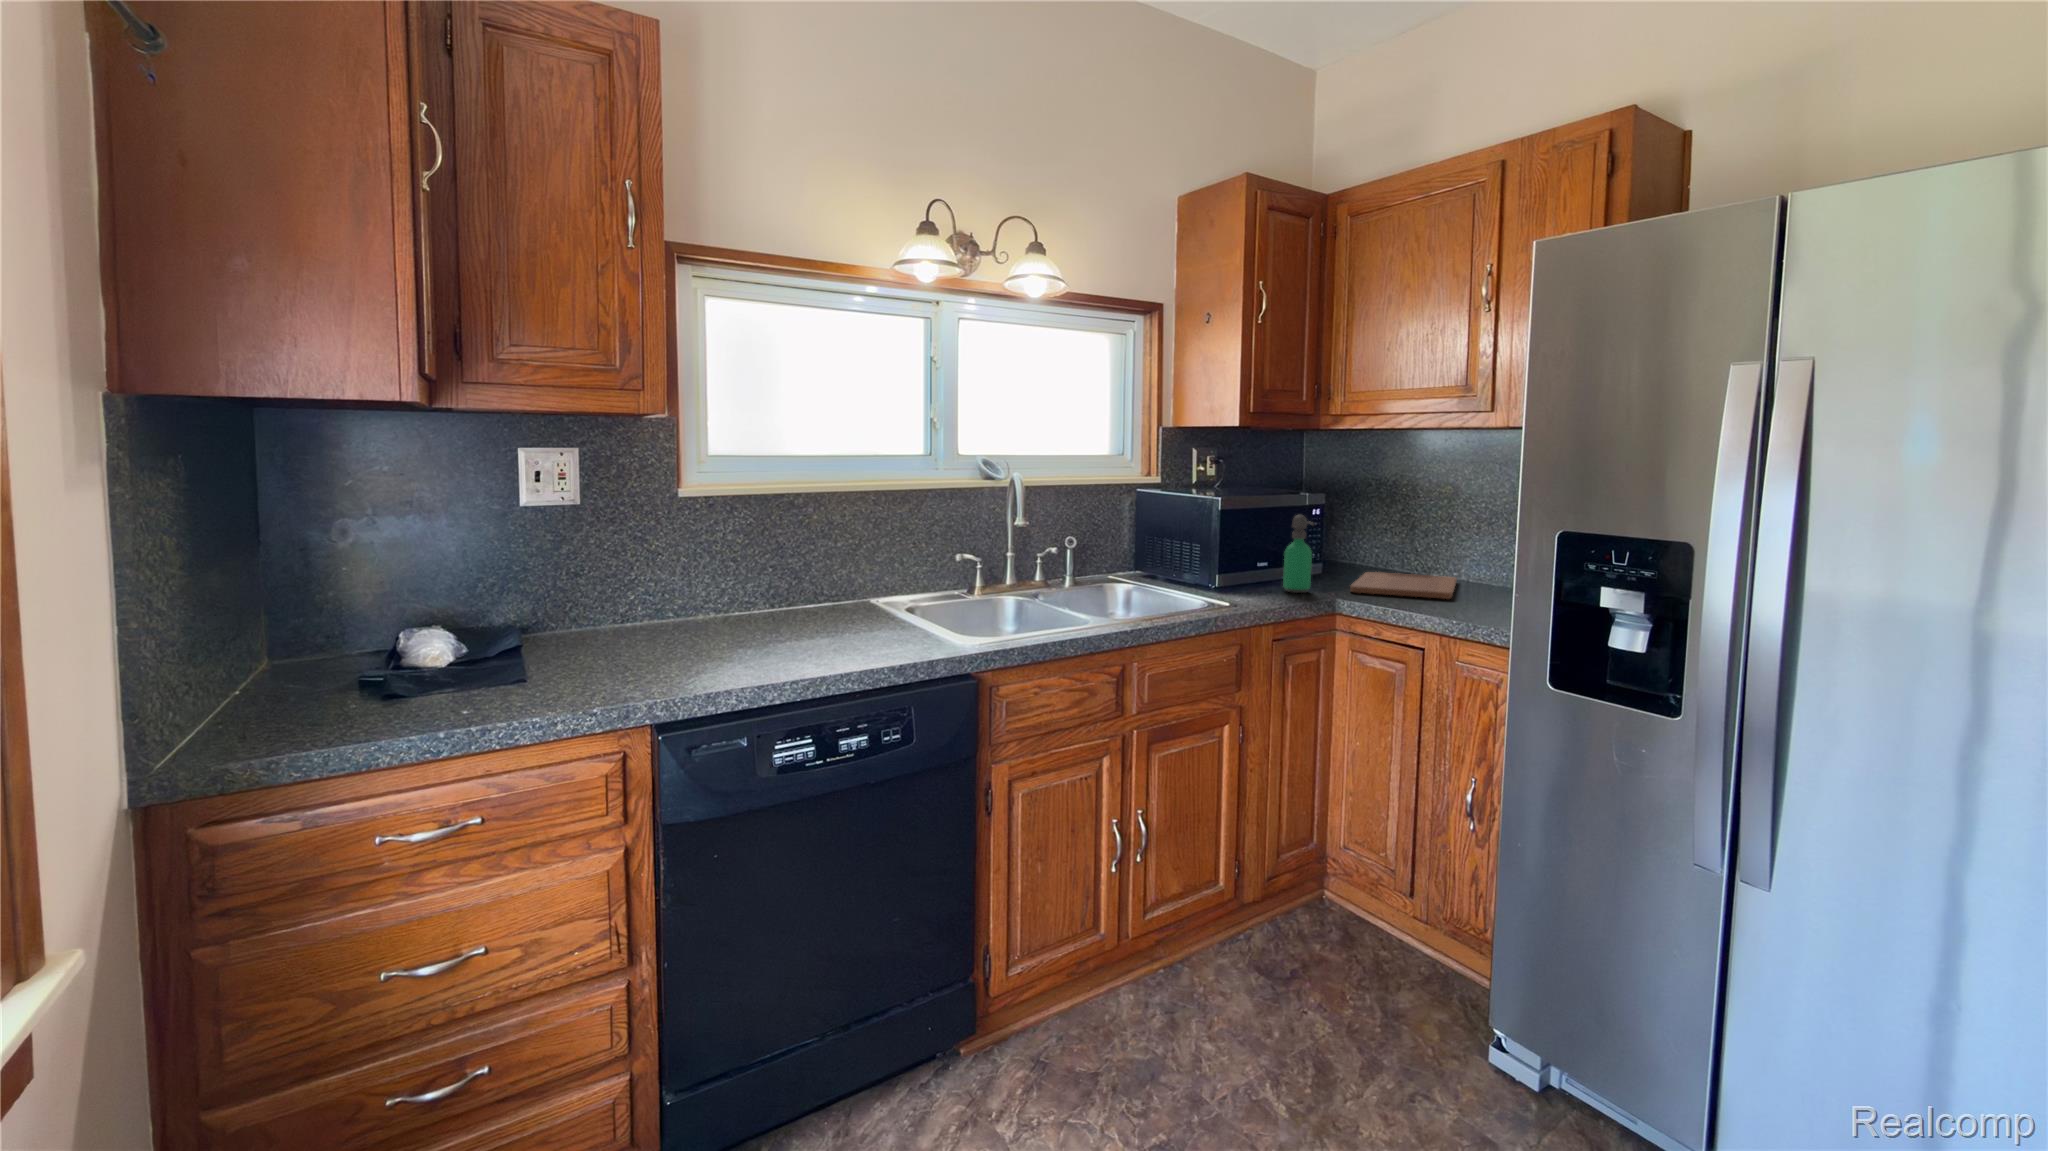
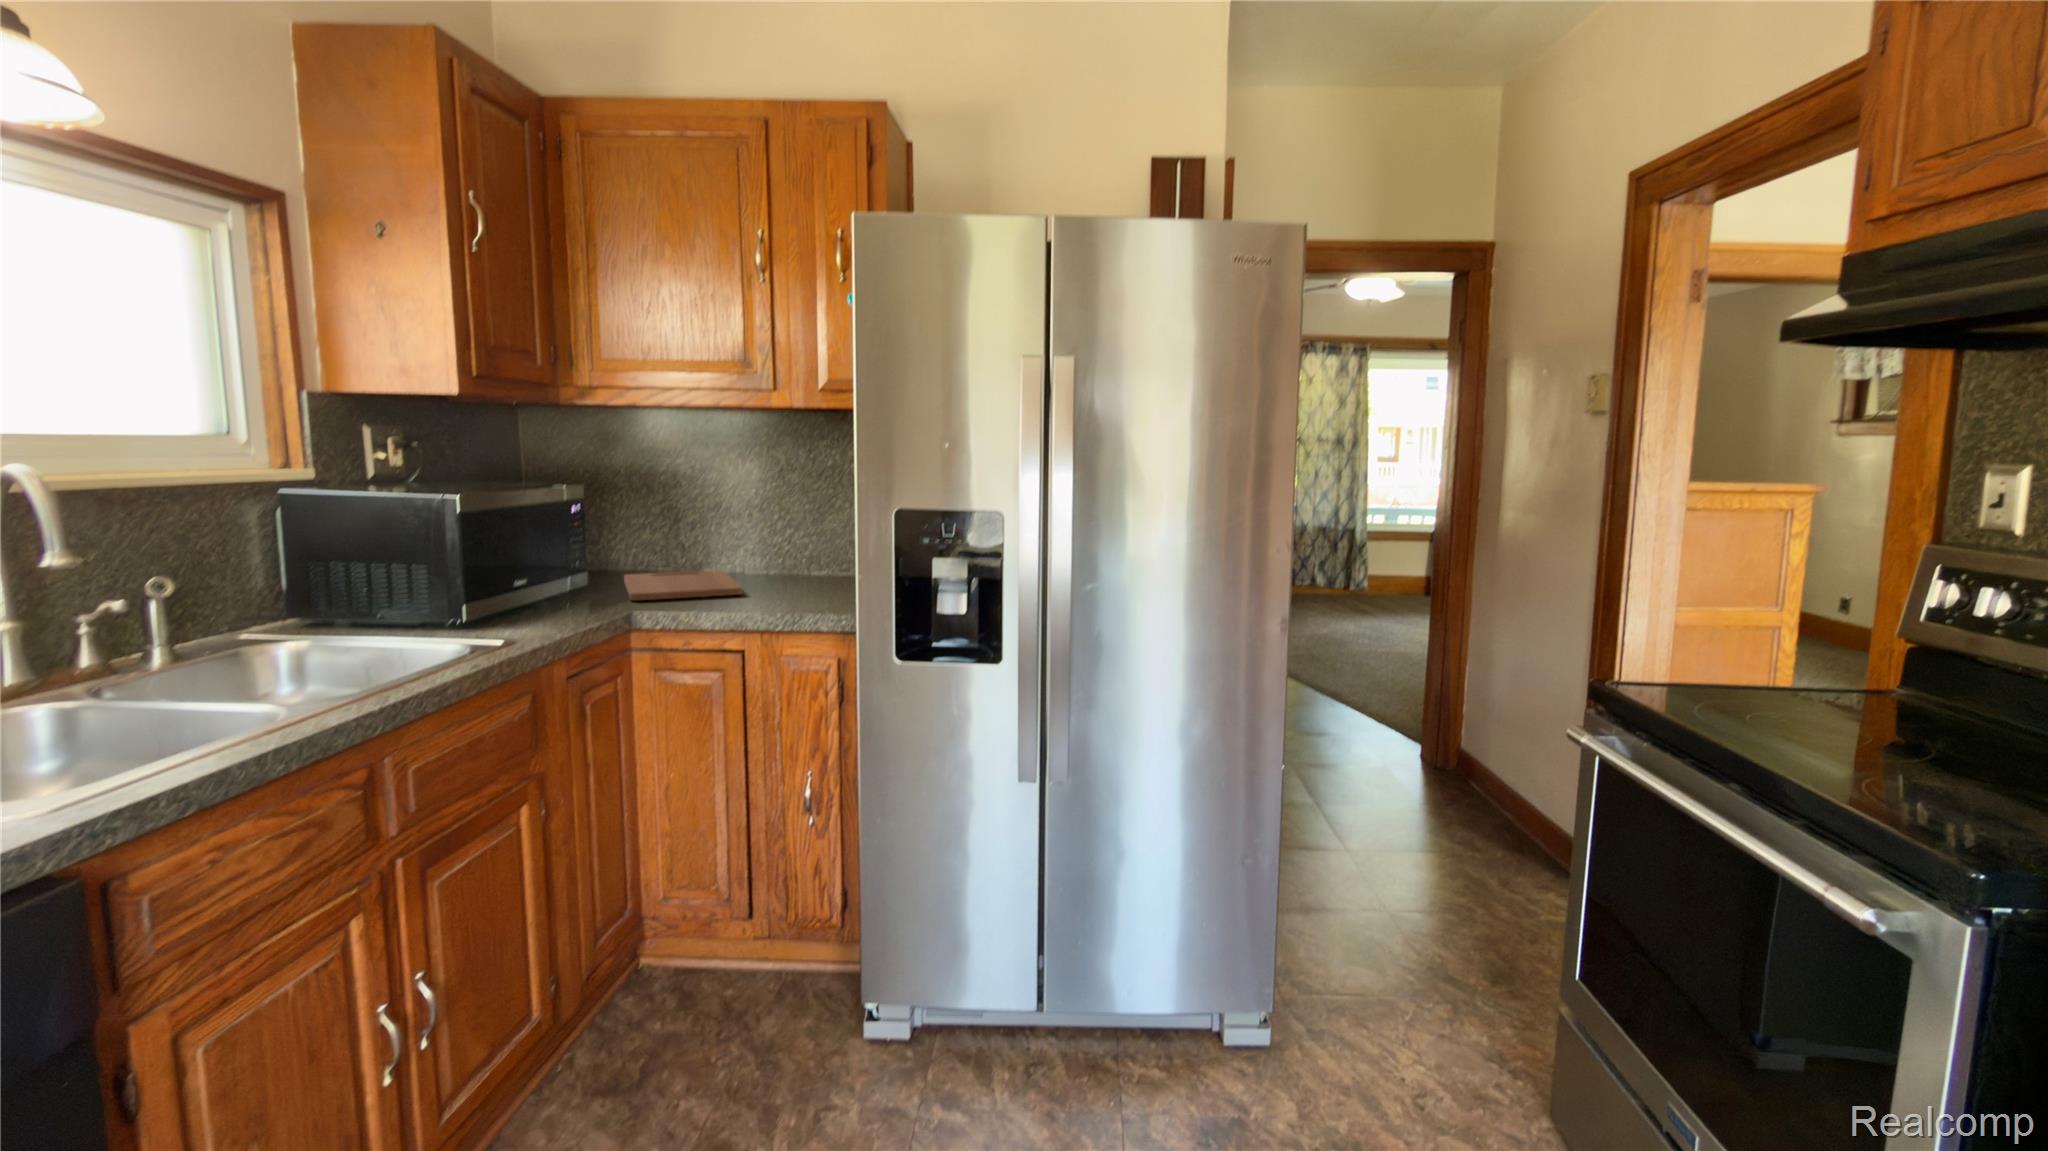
soap dispenser: present [1283,515,1314,593] -> none [545,513,585,611]

